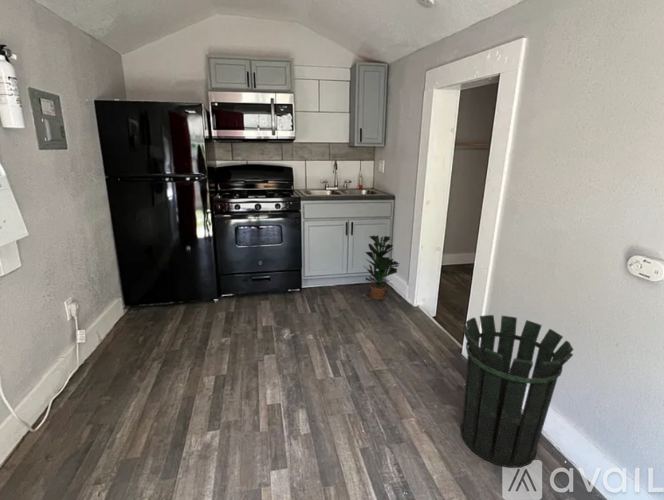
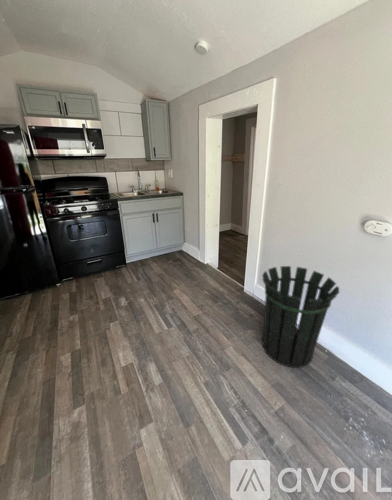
potted plant: present [366,236,399,299] -> none [167,221,192,263]

